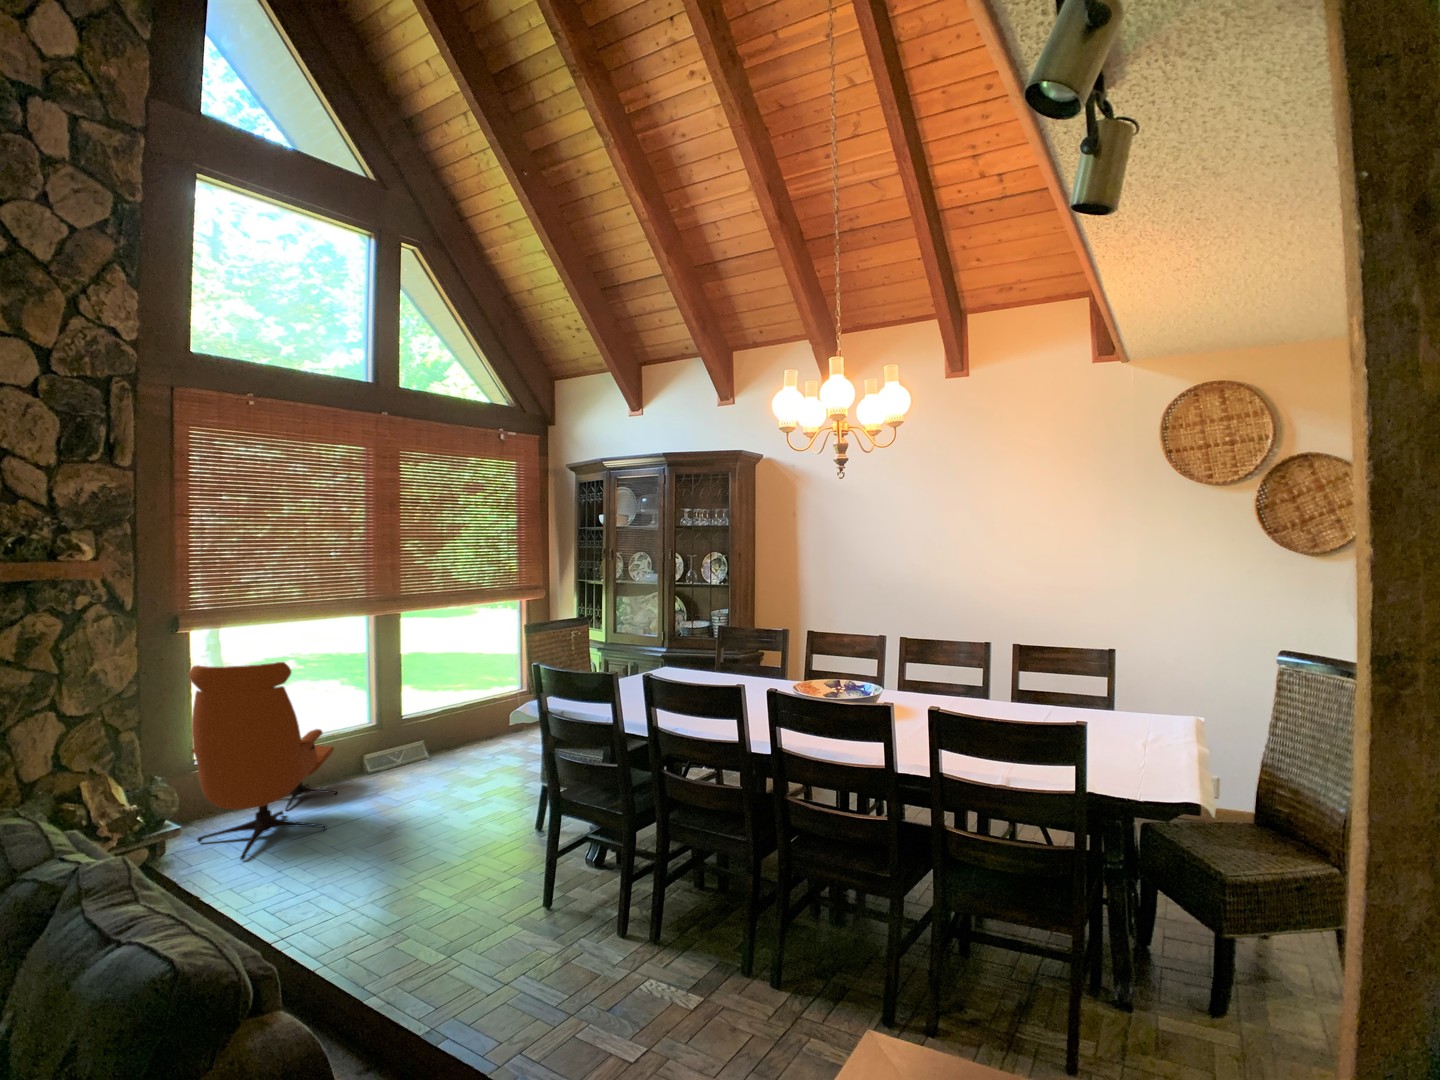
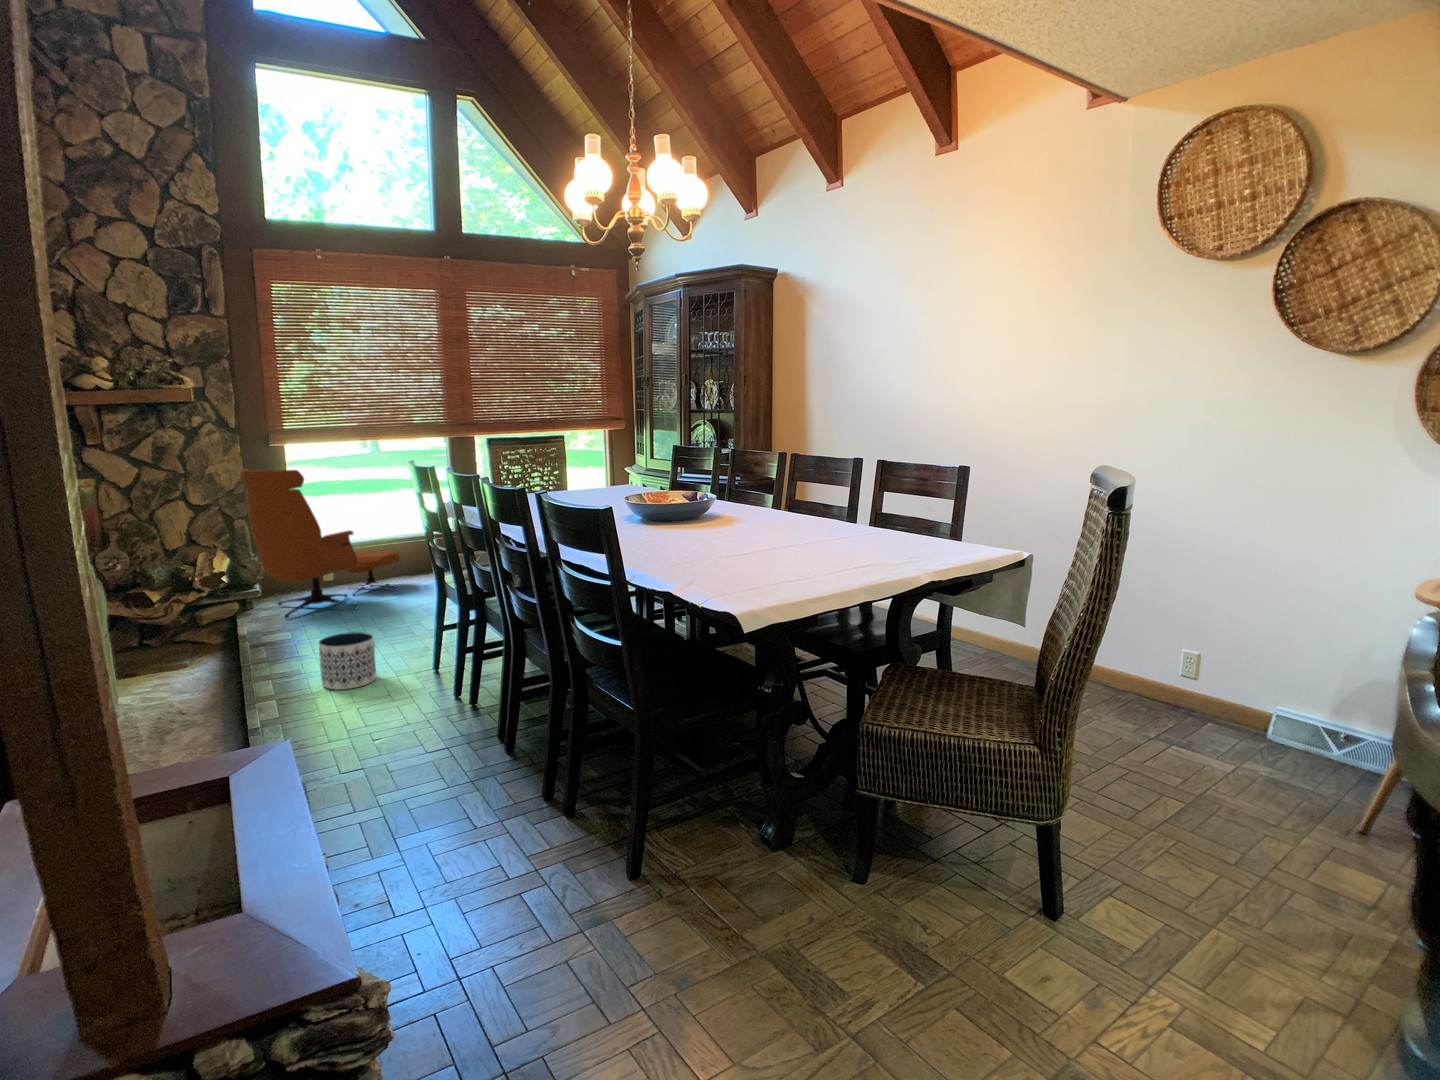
planter: none [452,866,516,950] -> present [319,632,376,690]

